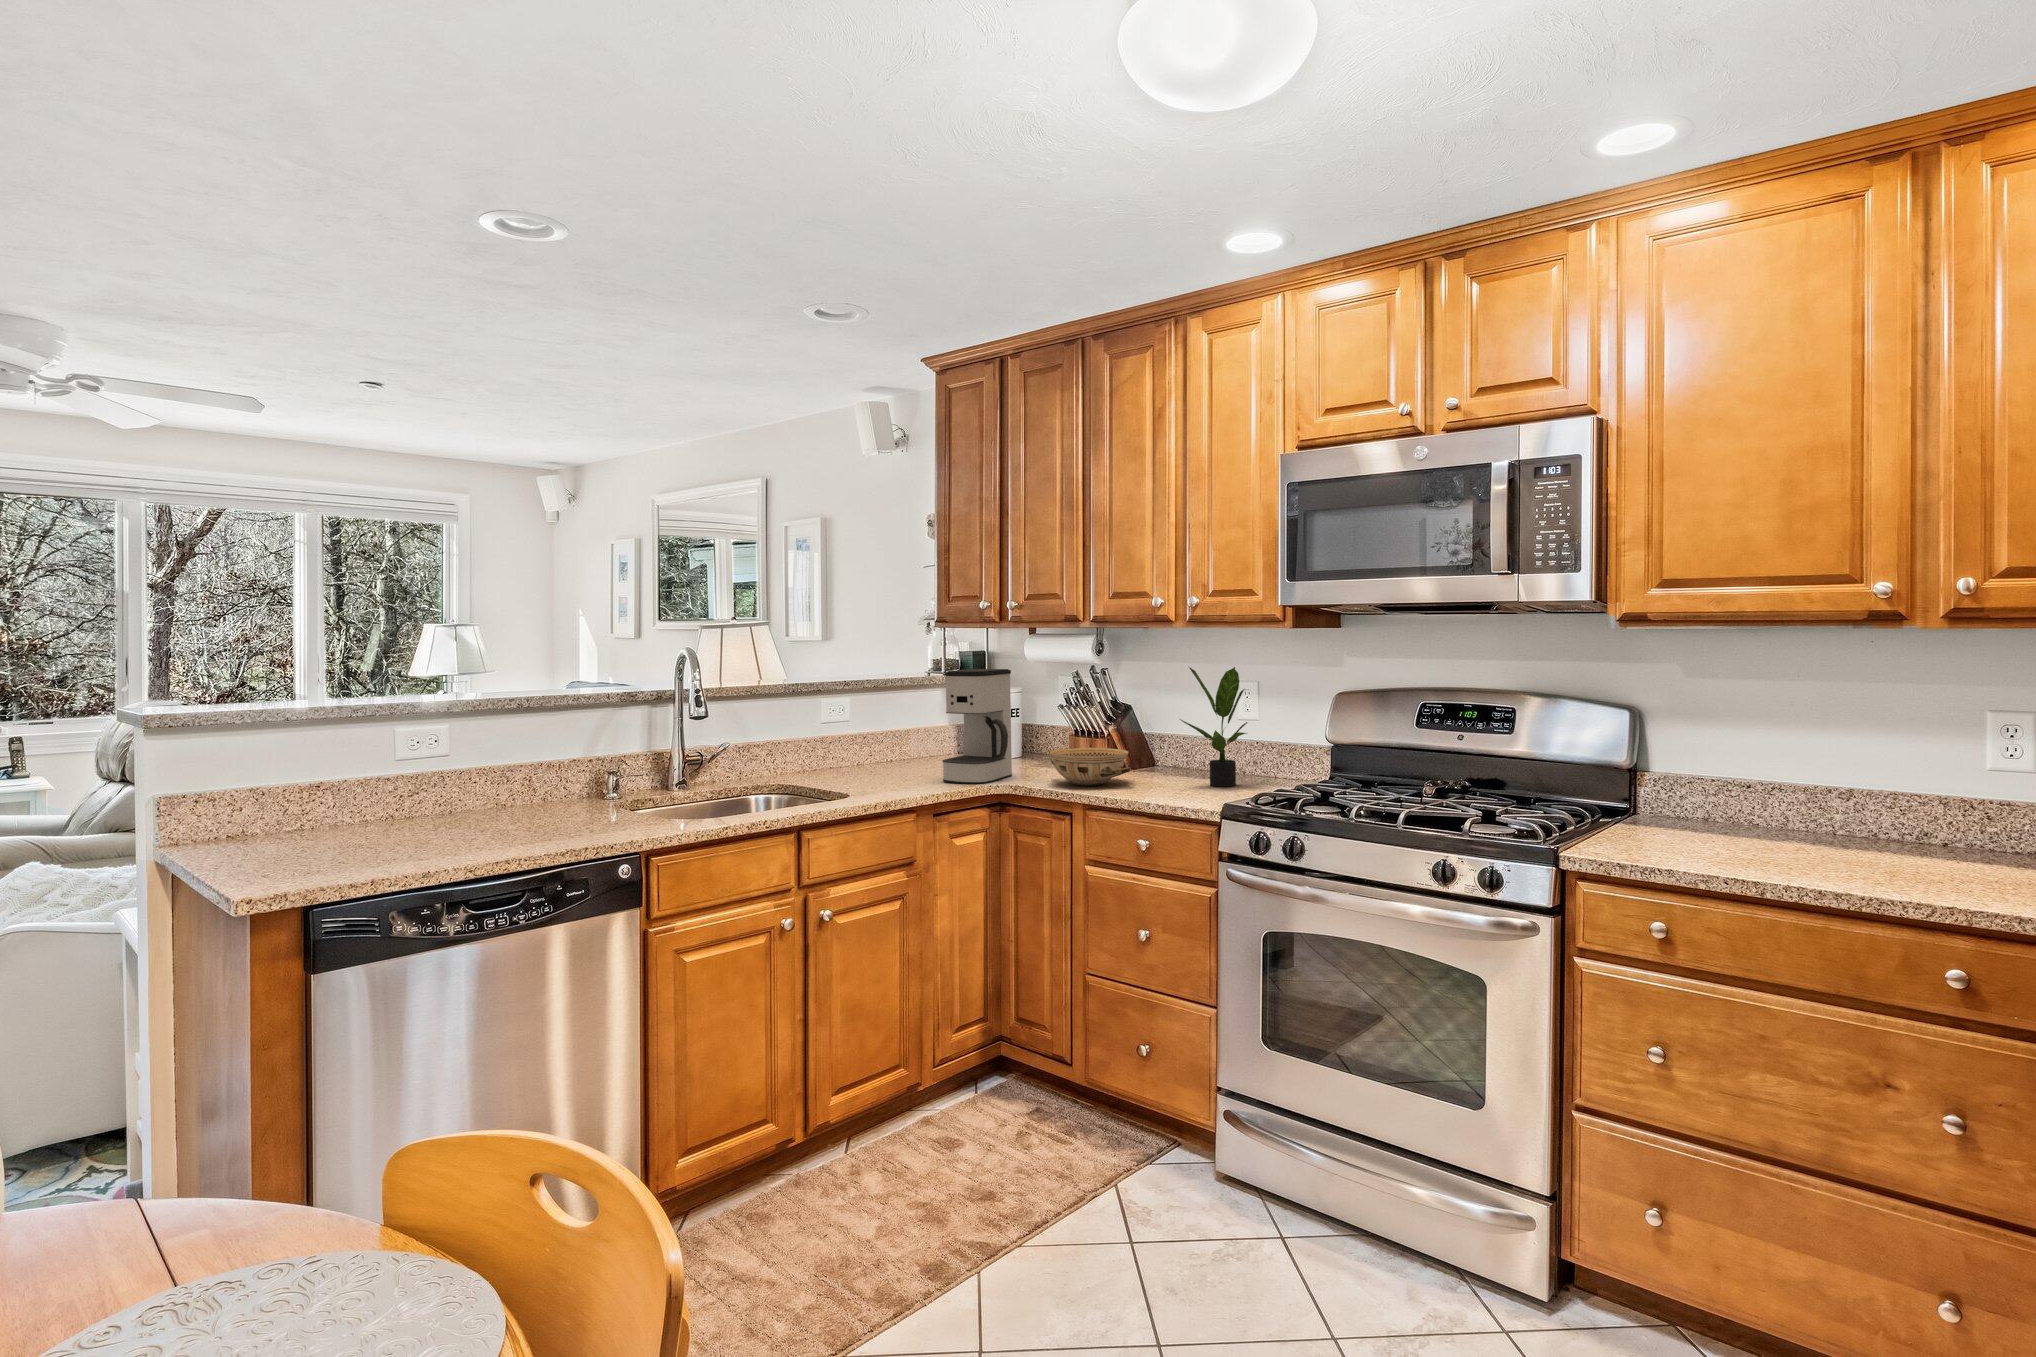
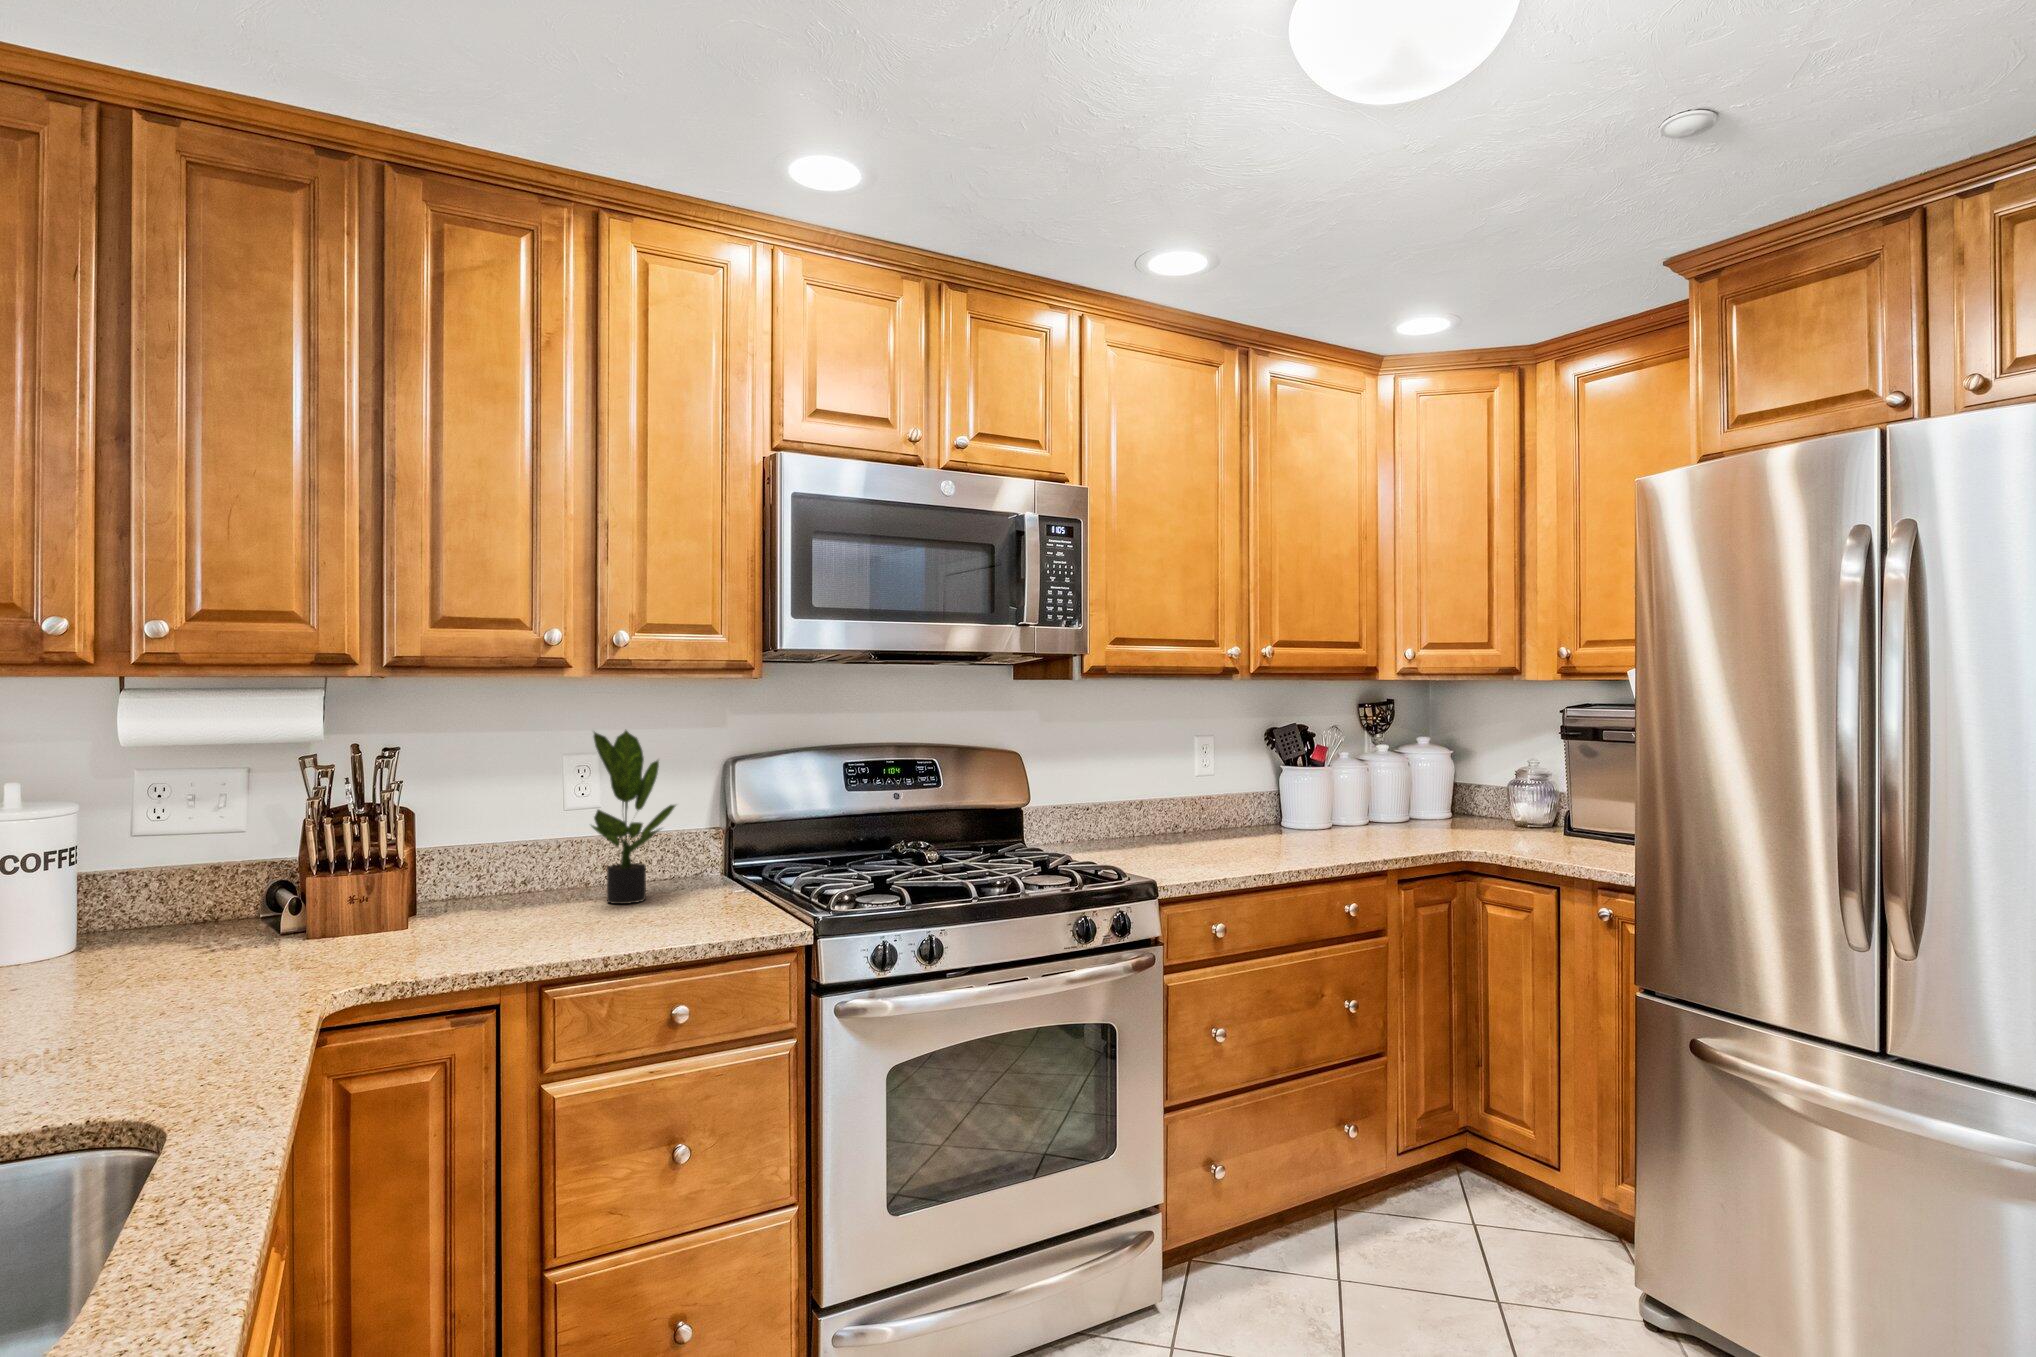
coffee maker: present [942,669,1012,784] -> none [55,749,232,1016]
ceramic bowl: present [1050,748,1131,786] -> none [319,875,530,949]

